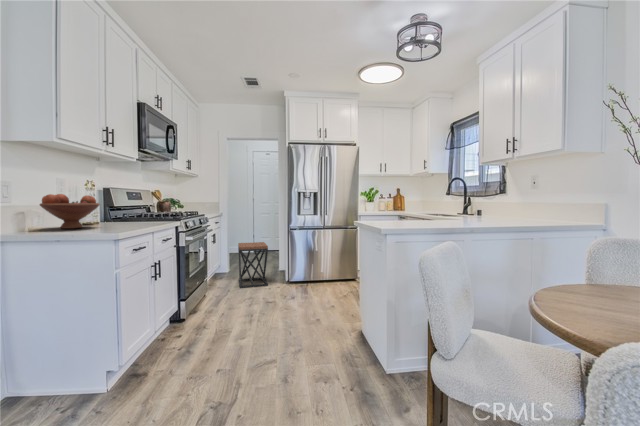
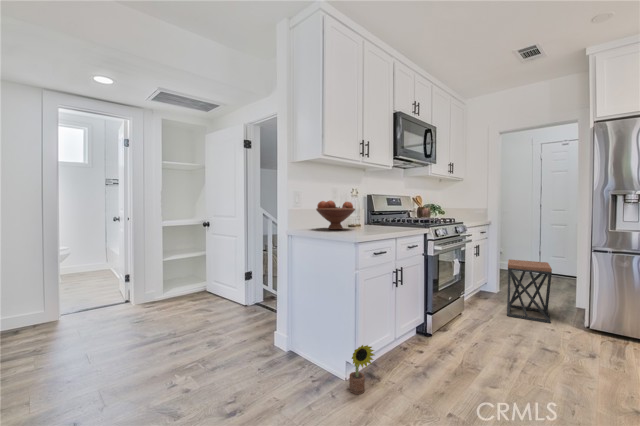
decorative plant: none [114,342,146,398] -> present [349,345,374,394]

